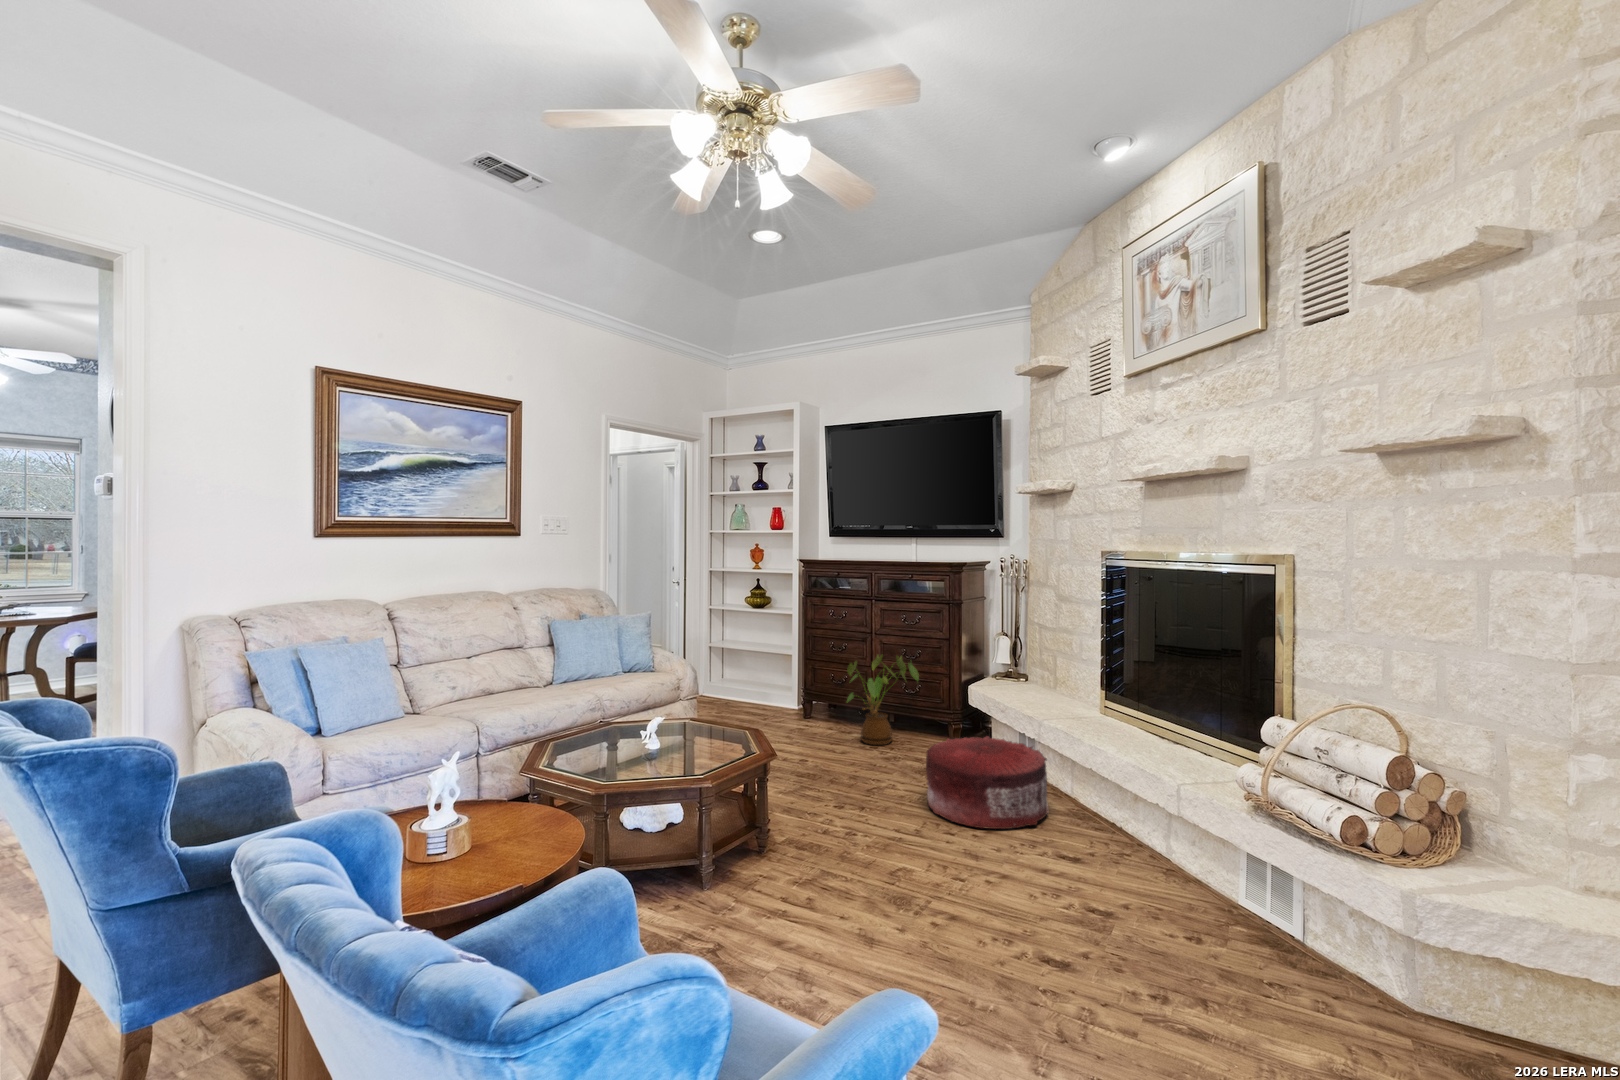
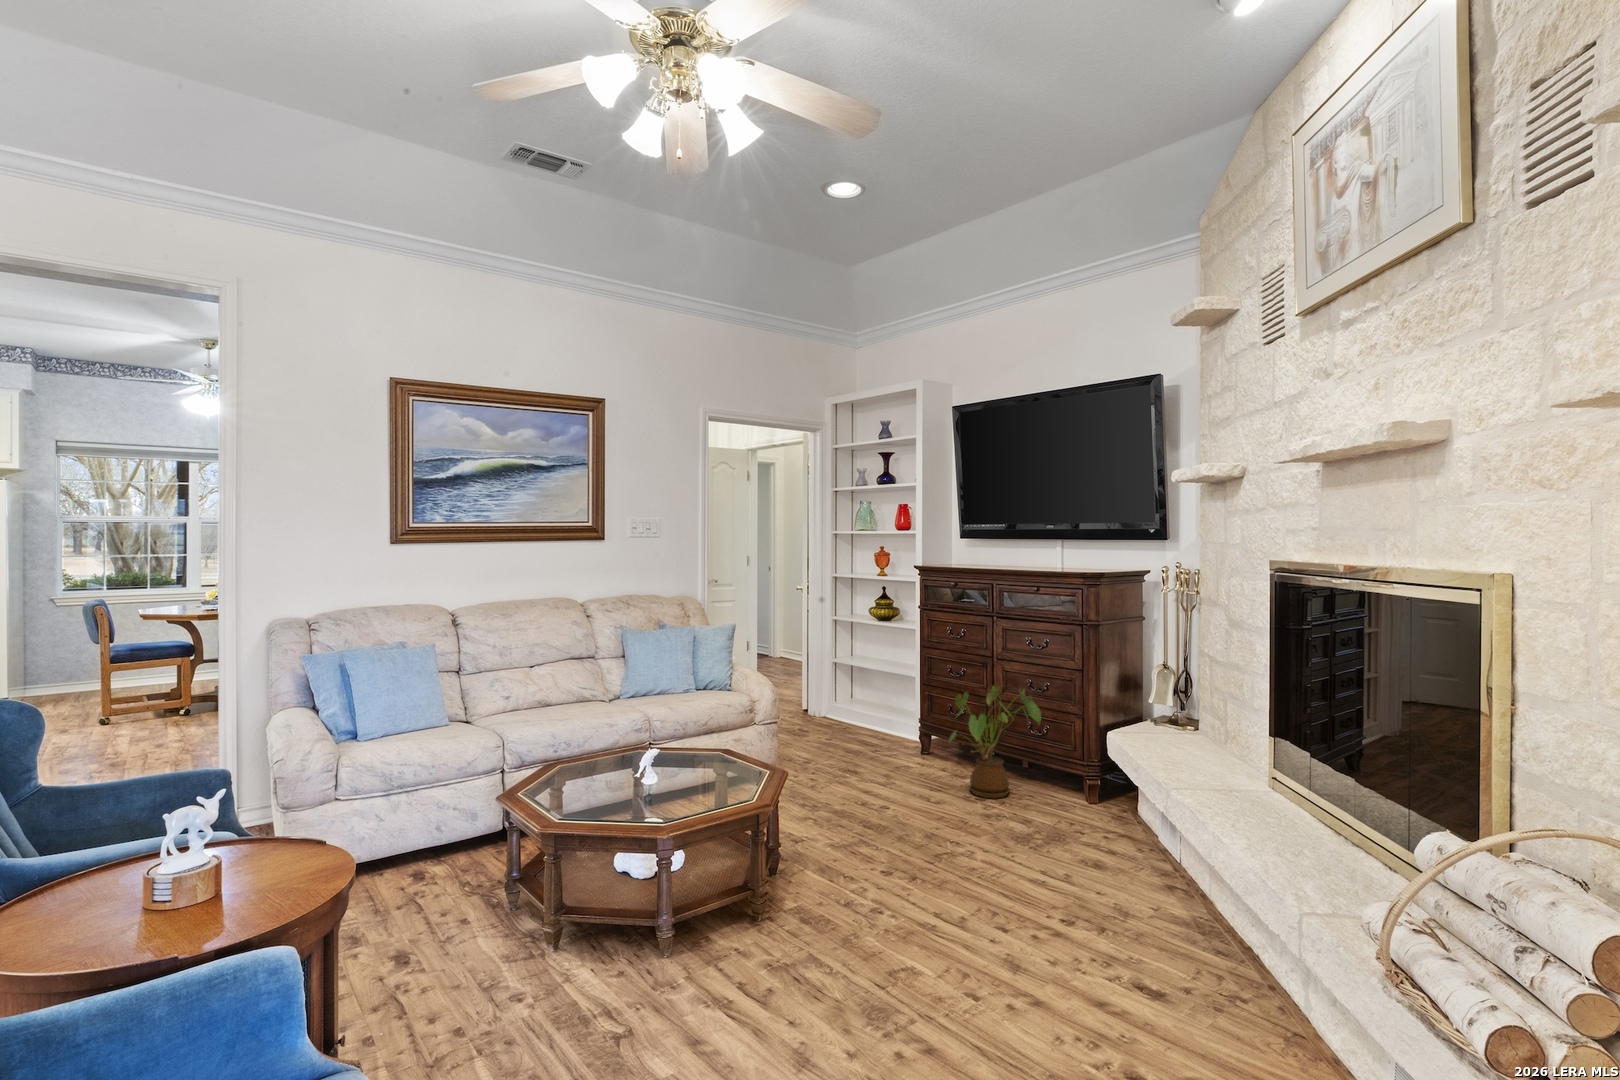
pouf: present [926,736,1048,829] -> none [995,801,1163,935]

